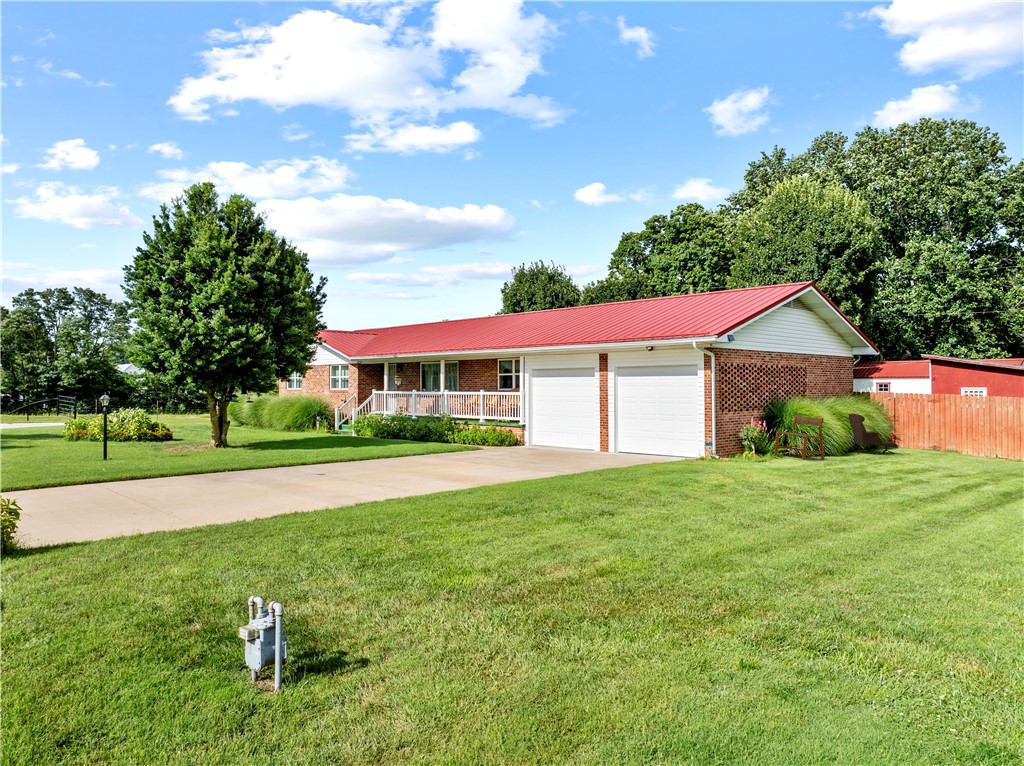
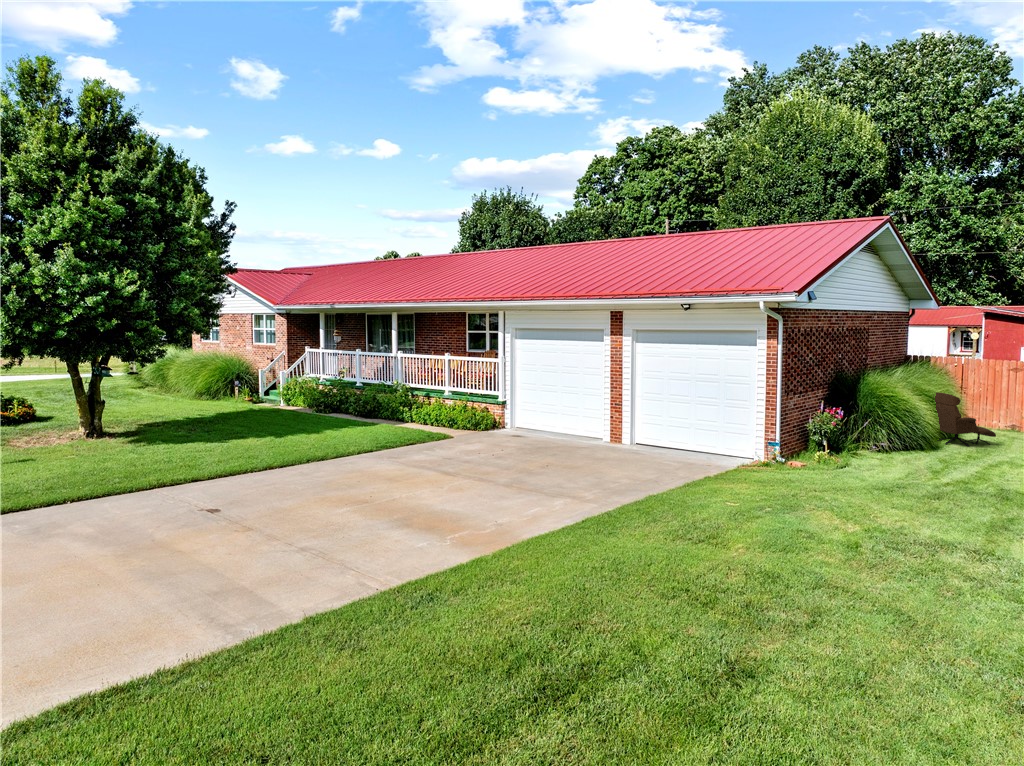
bench: present [774,415,824,460] -> none [850,398,927,463]

